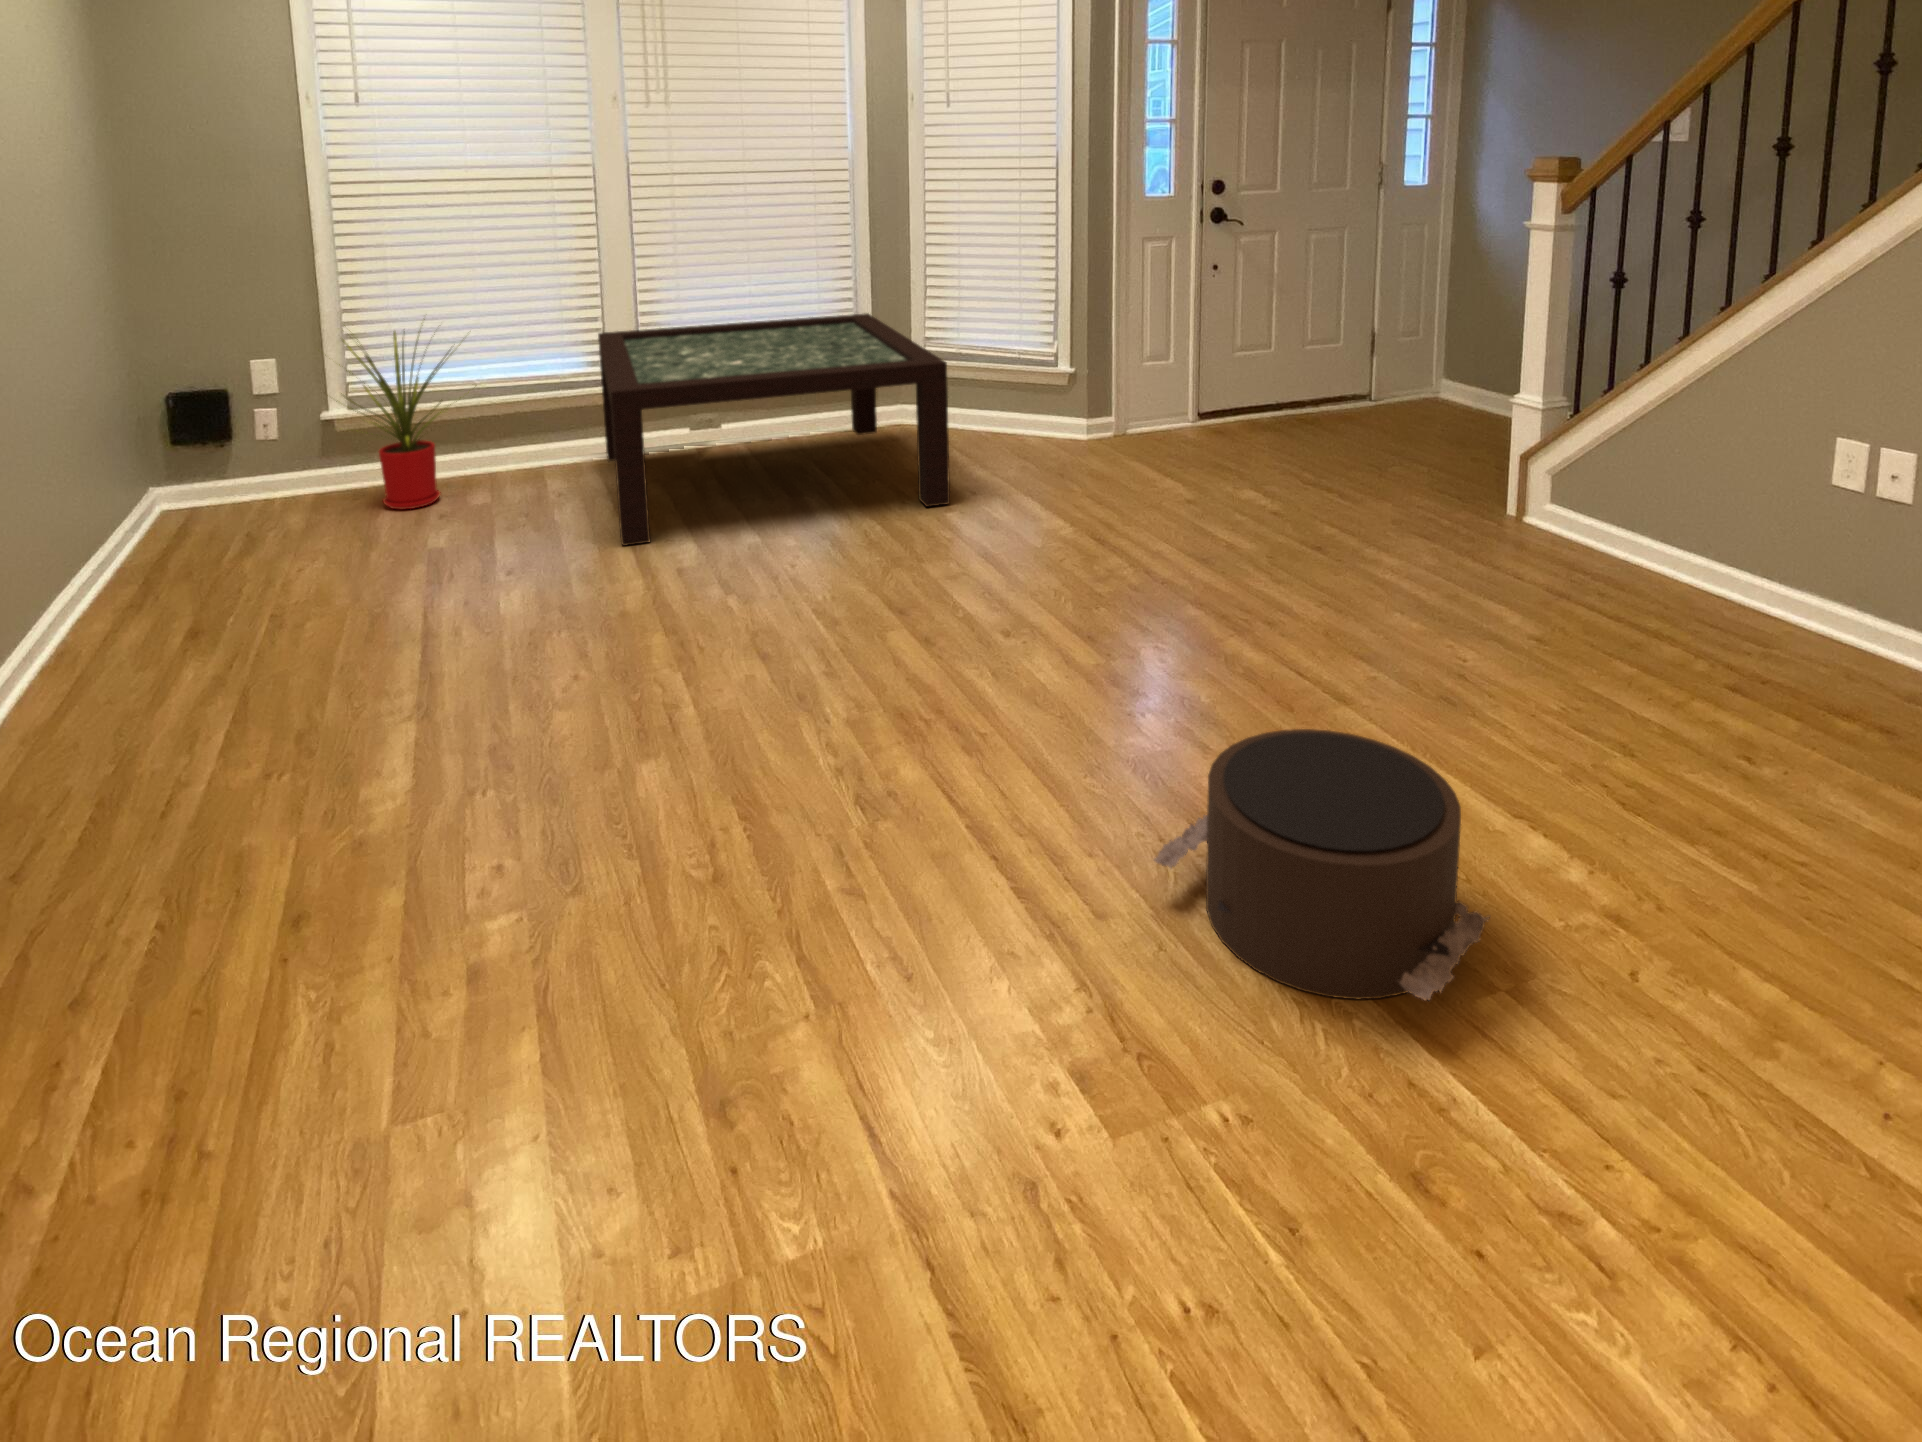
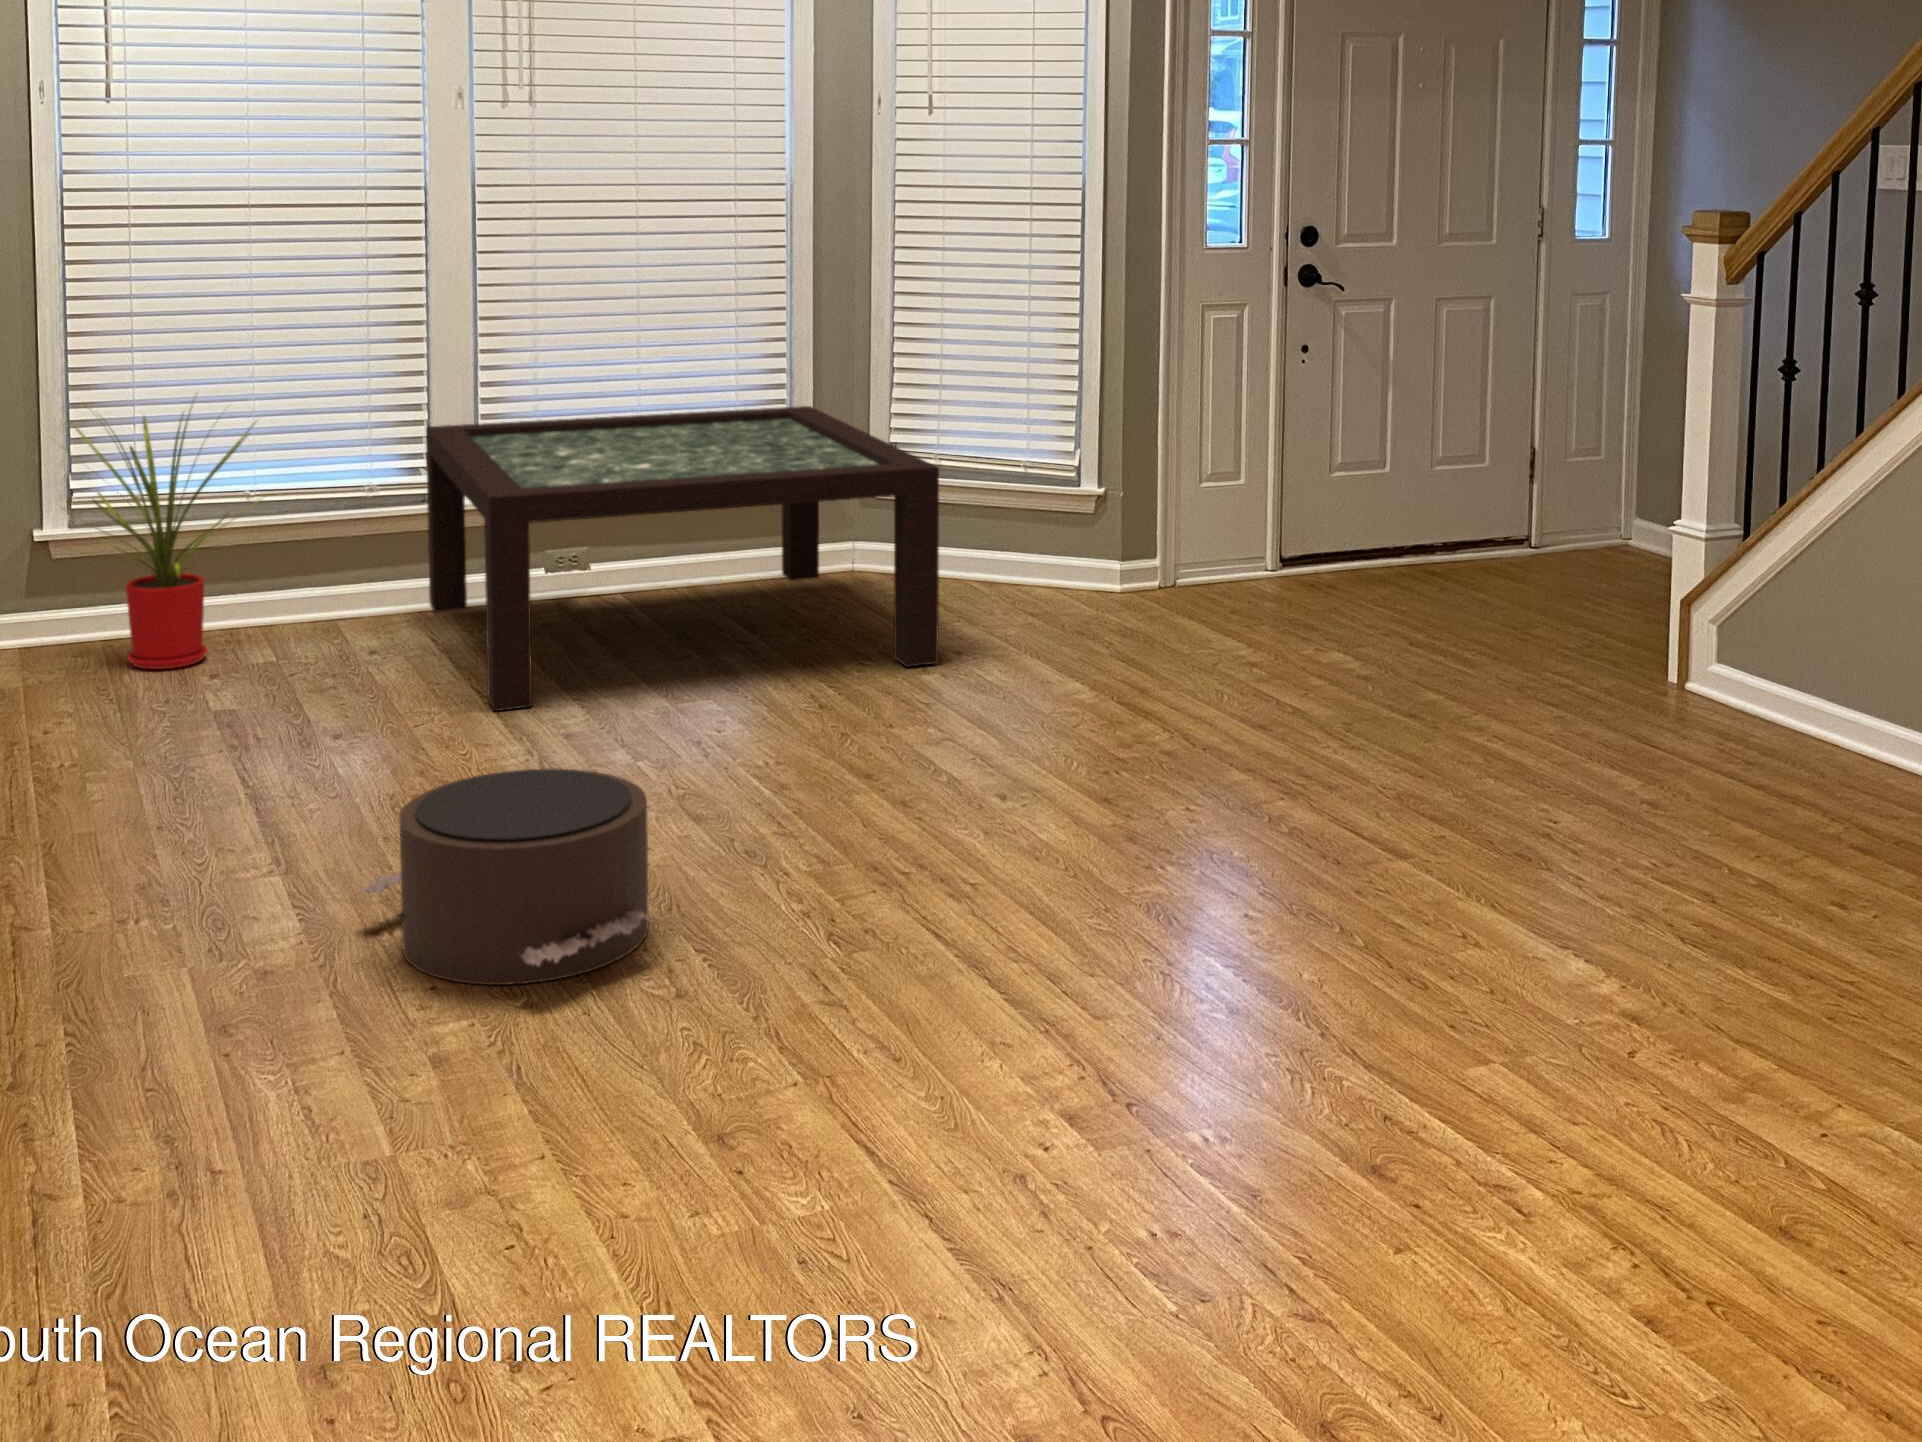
pouf: present [1154,729,1490,1000] -> present [361,769,651,985]

